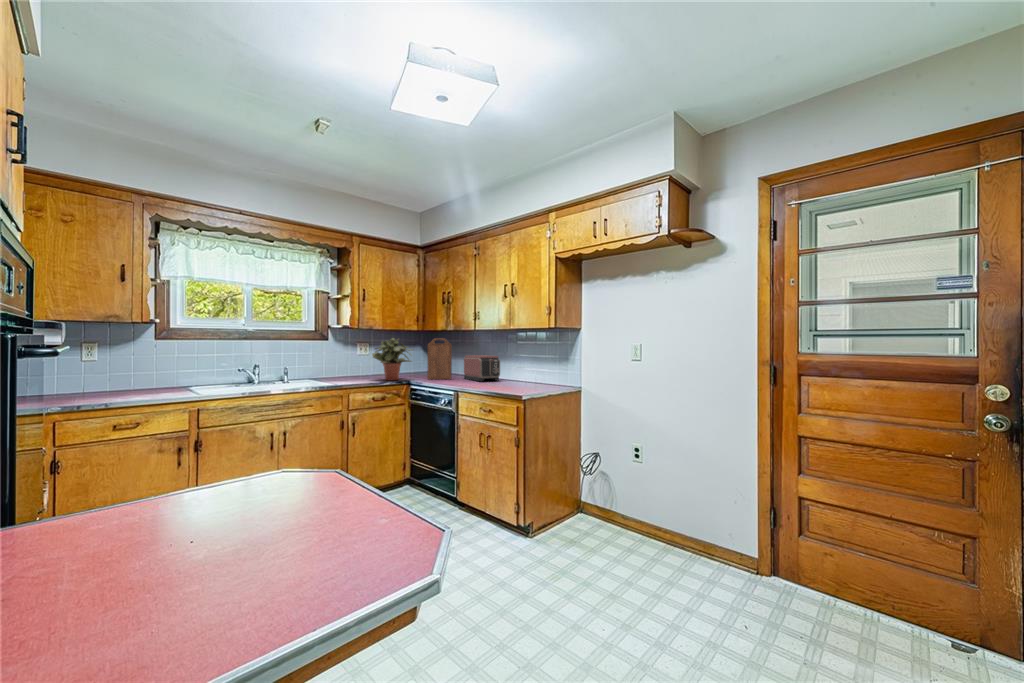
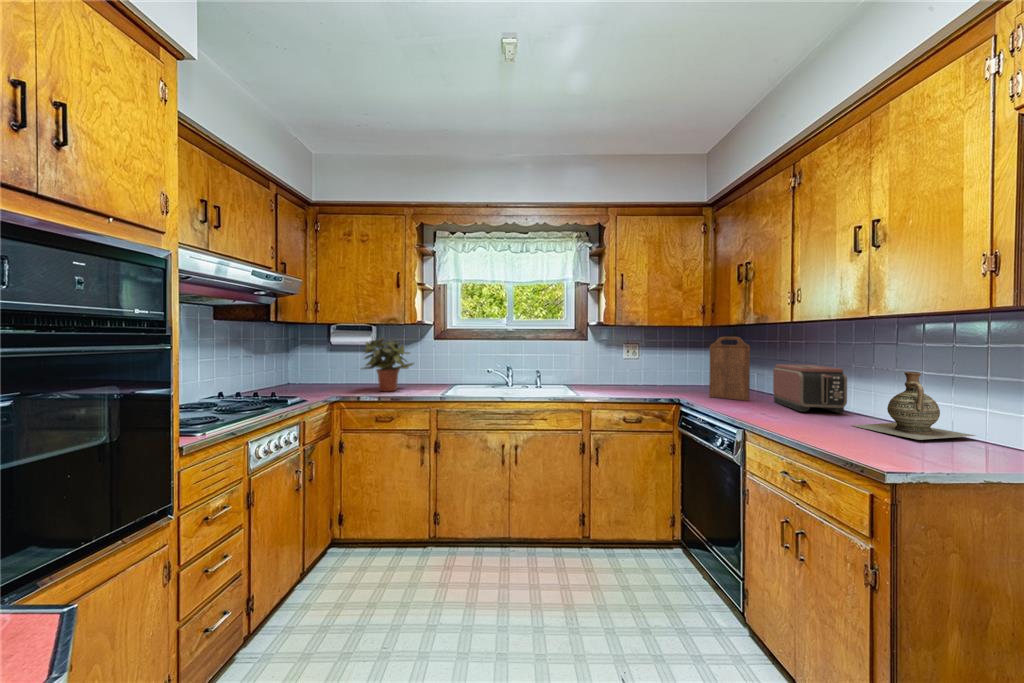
potted plant: present [372,338,412,380] -> present [362,338,414,391]
ceramic jug: none [504,355,547,386] -> present [852,372,975,440]

